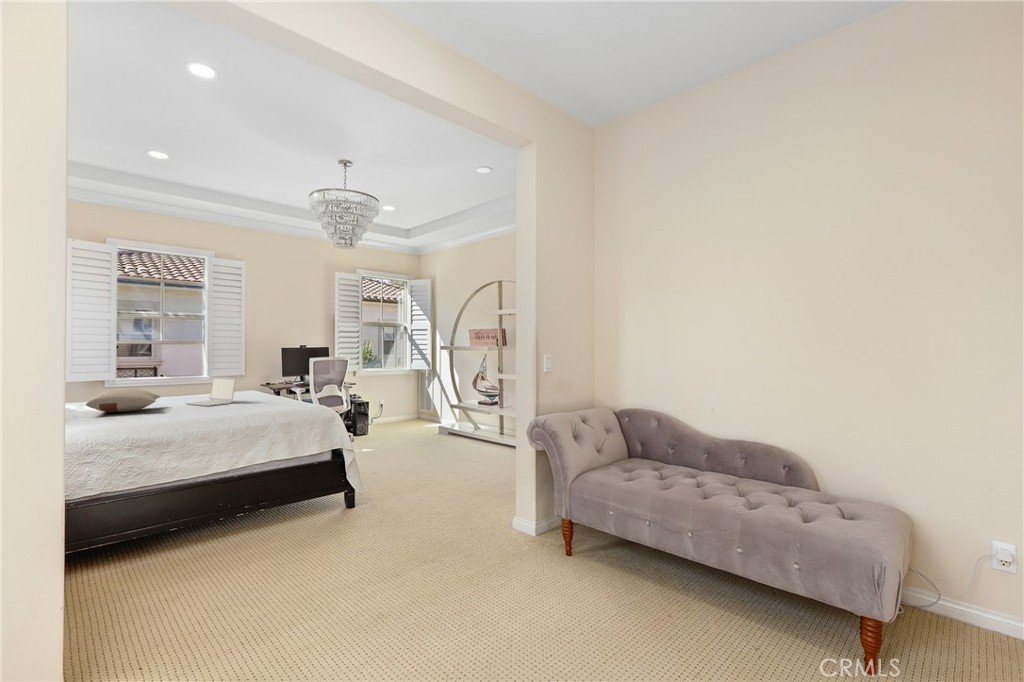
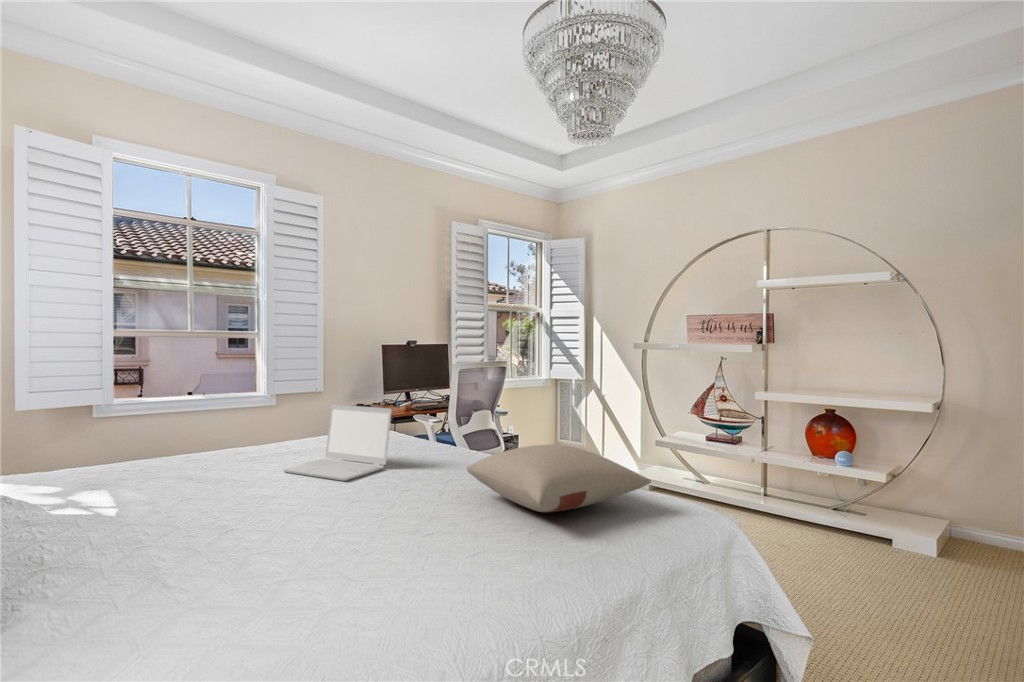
pillow: present [86,389,160,412] -> present [467,445,651,512]

